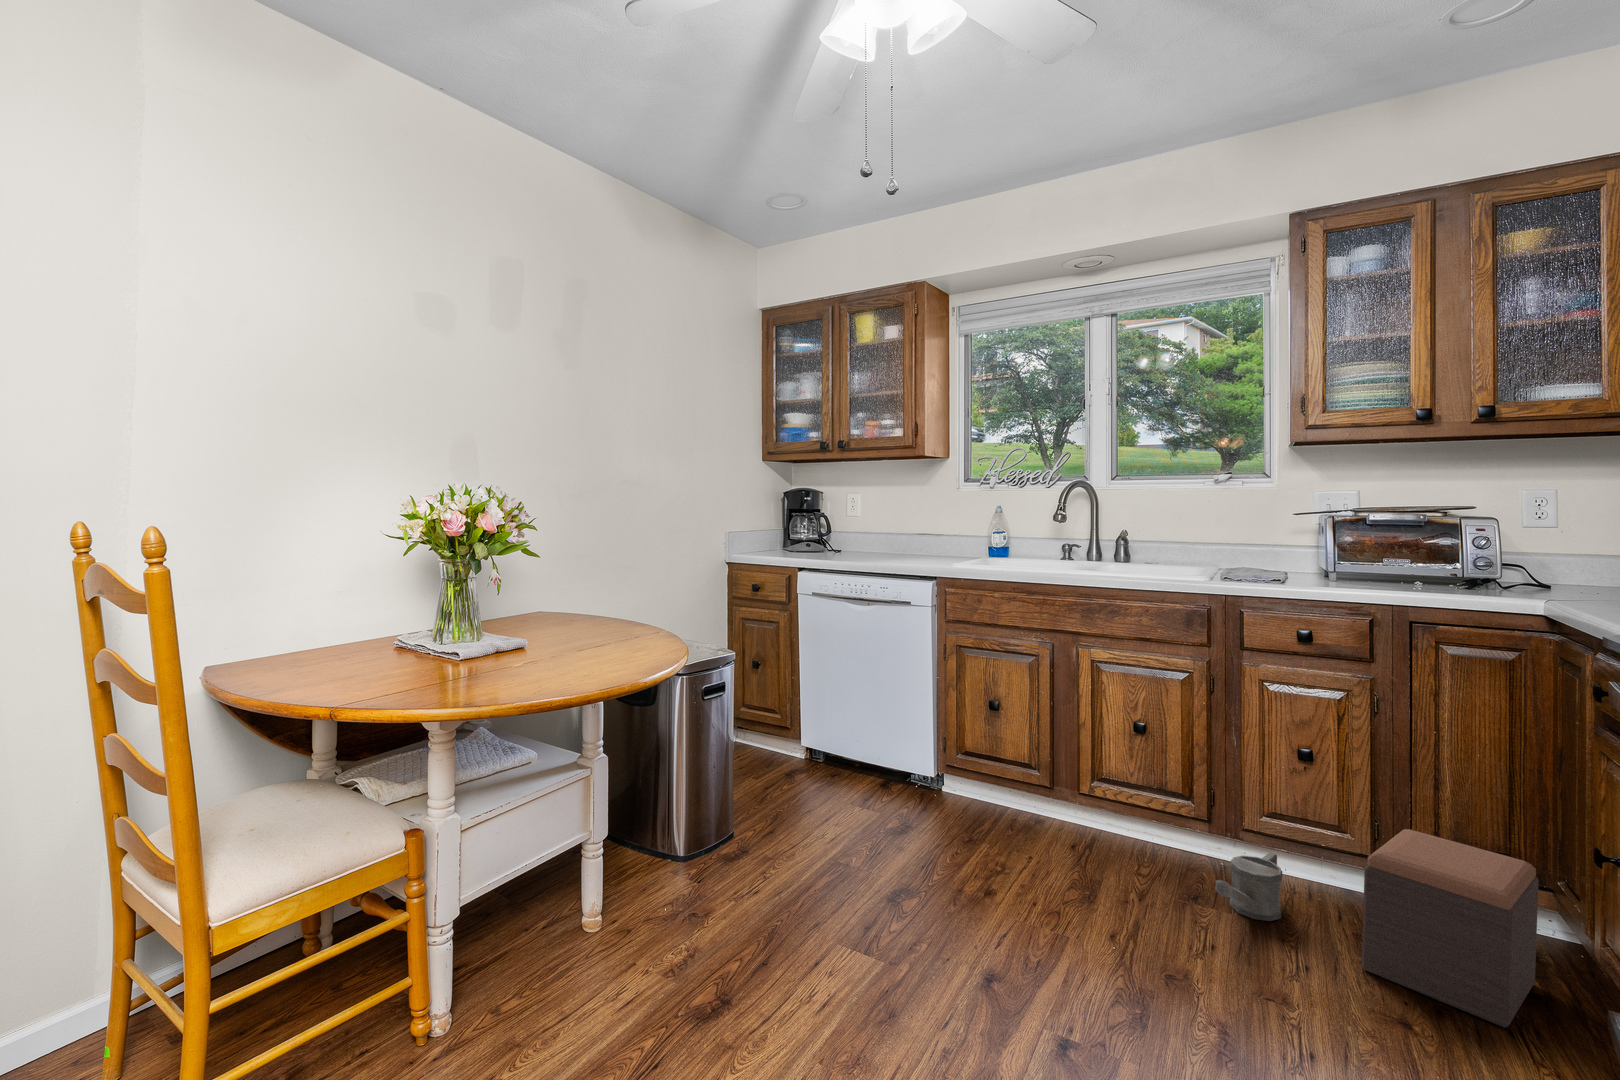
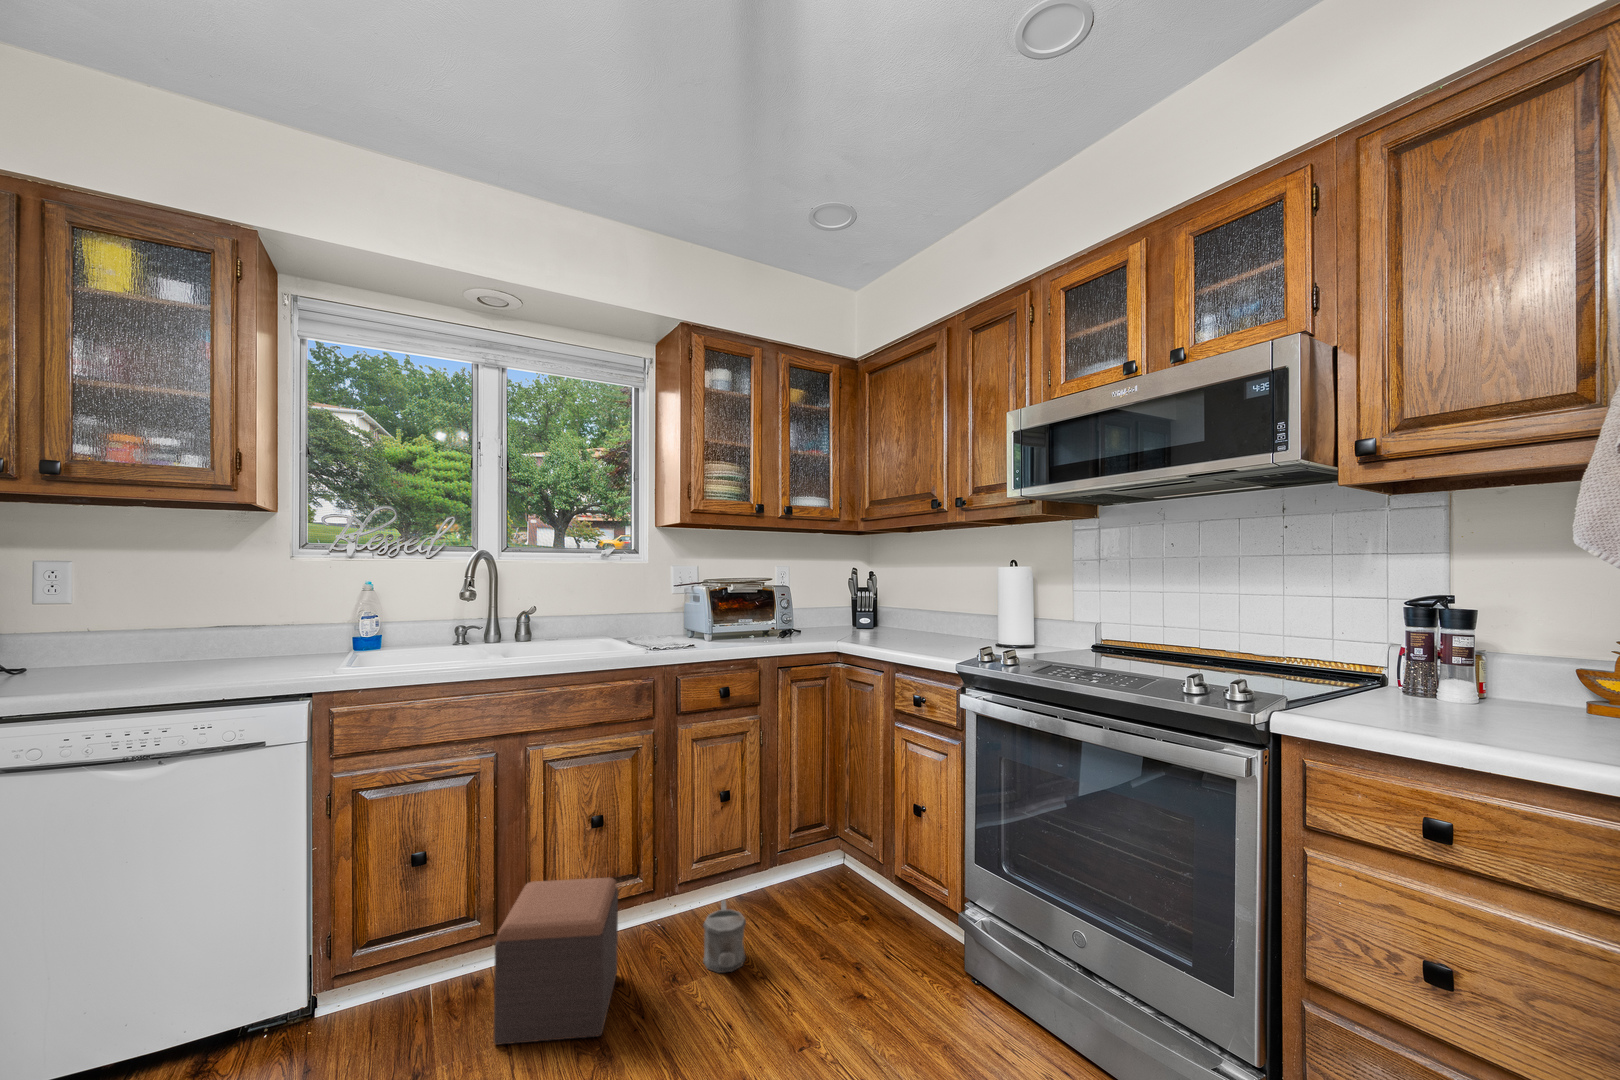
footstool: present [1362,829,1539,1028] -> present [494,878,618,1045]

